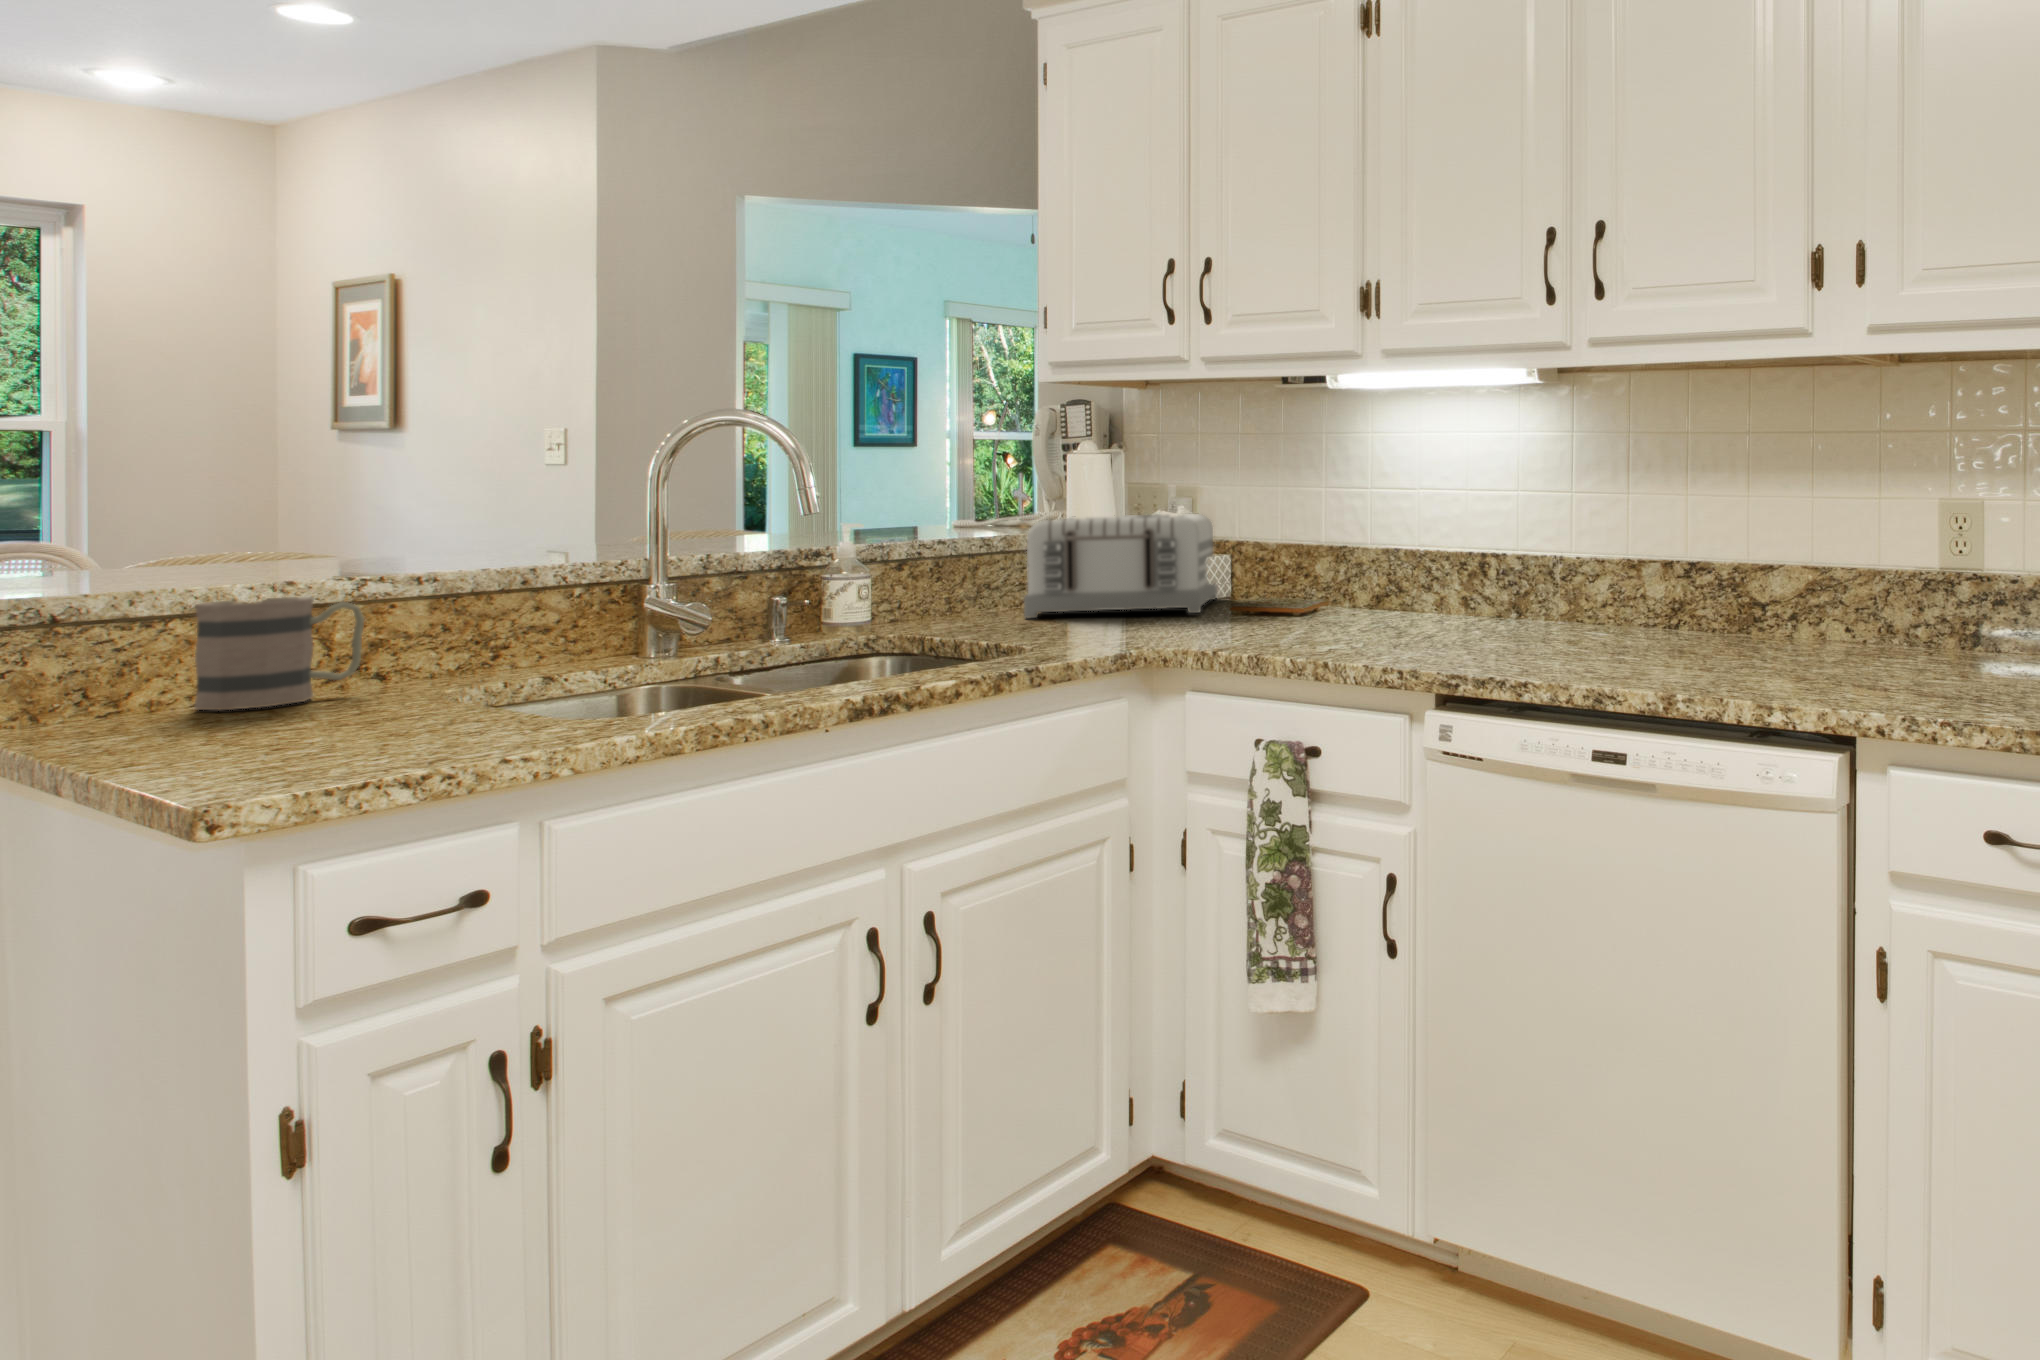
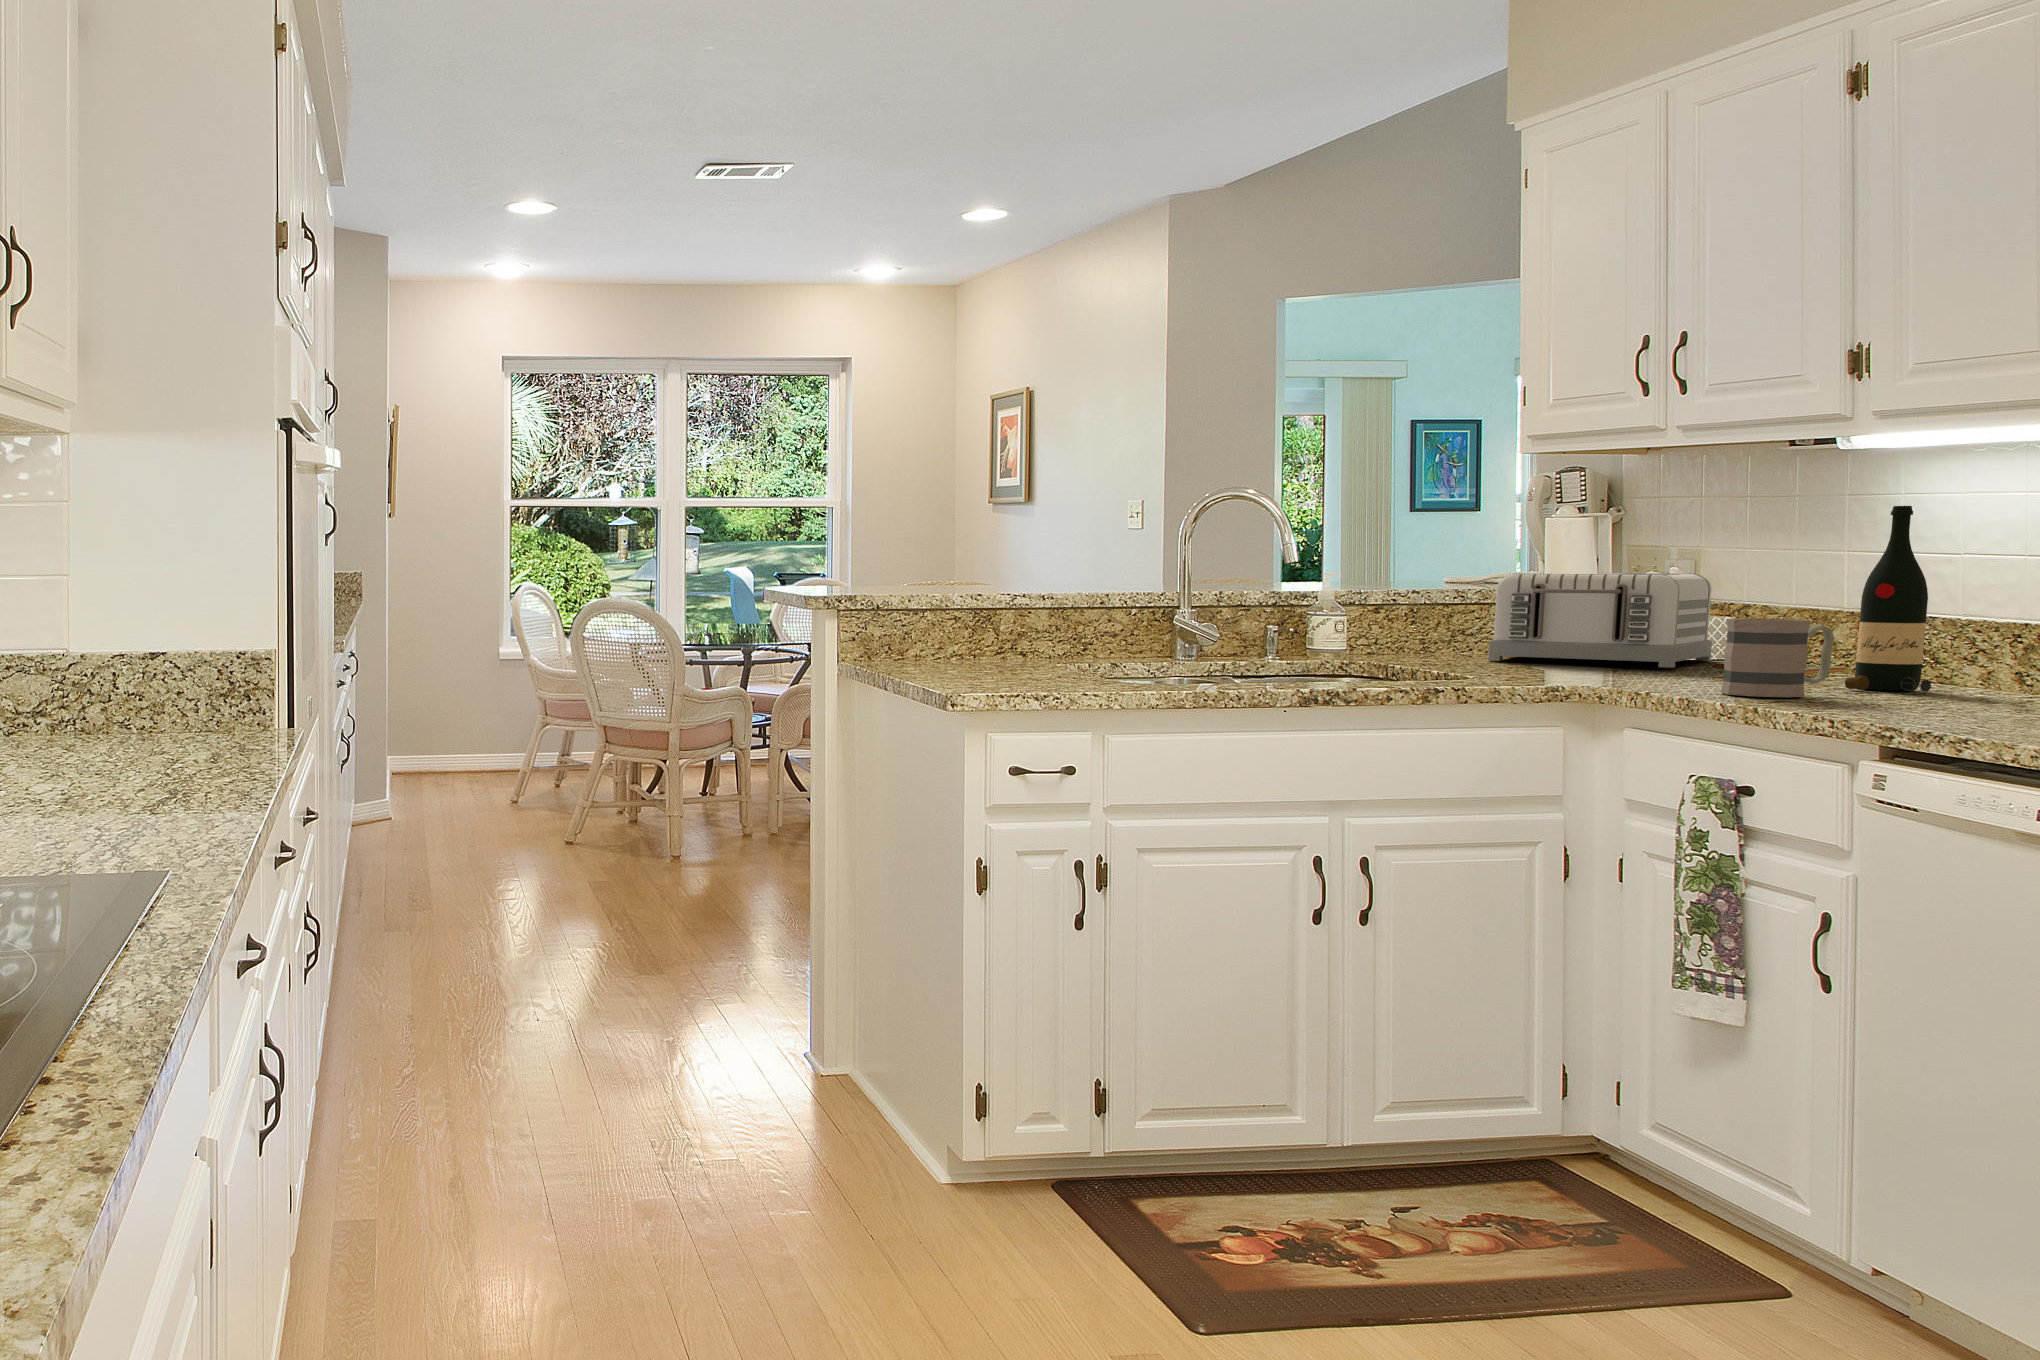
wine bottle: none [1354,448,1418,625] -> present [1845,506,1931,692]
mug: present [194,597,364,710] -> present [1721,618,1834,697]

